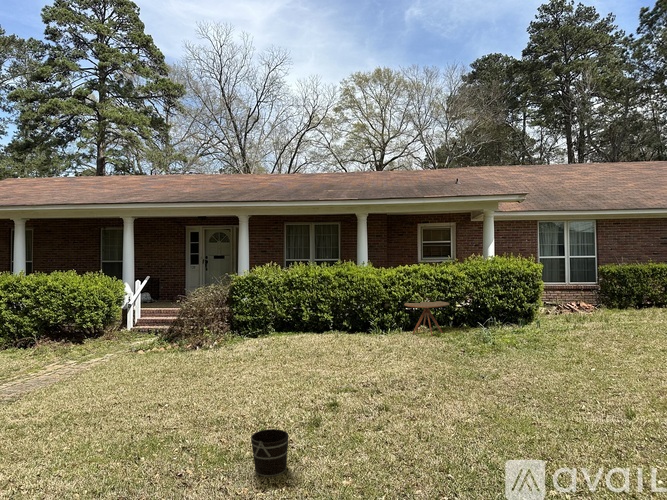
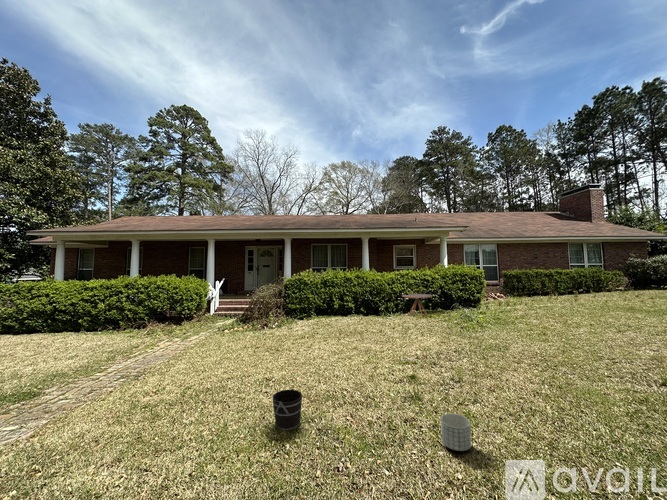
bucket: present [251,428,289,476] -> present [273,389,302,430]
planter: none [310,440,340,477] -> present [441,414,471,451]

